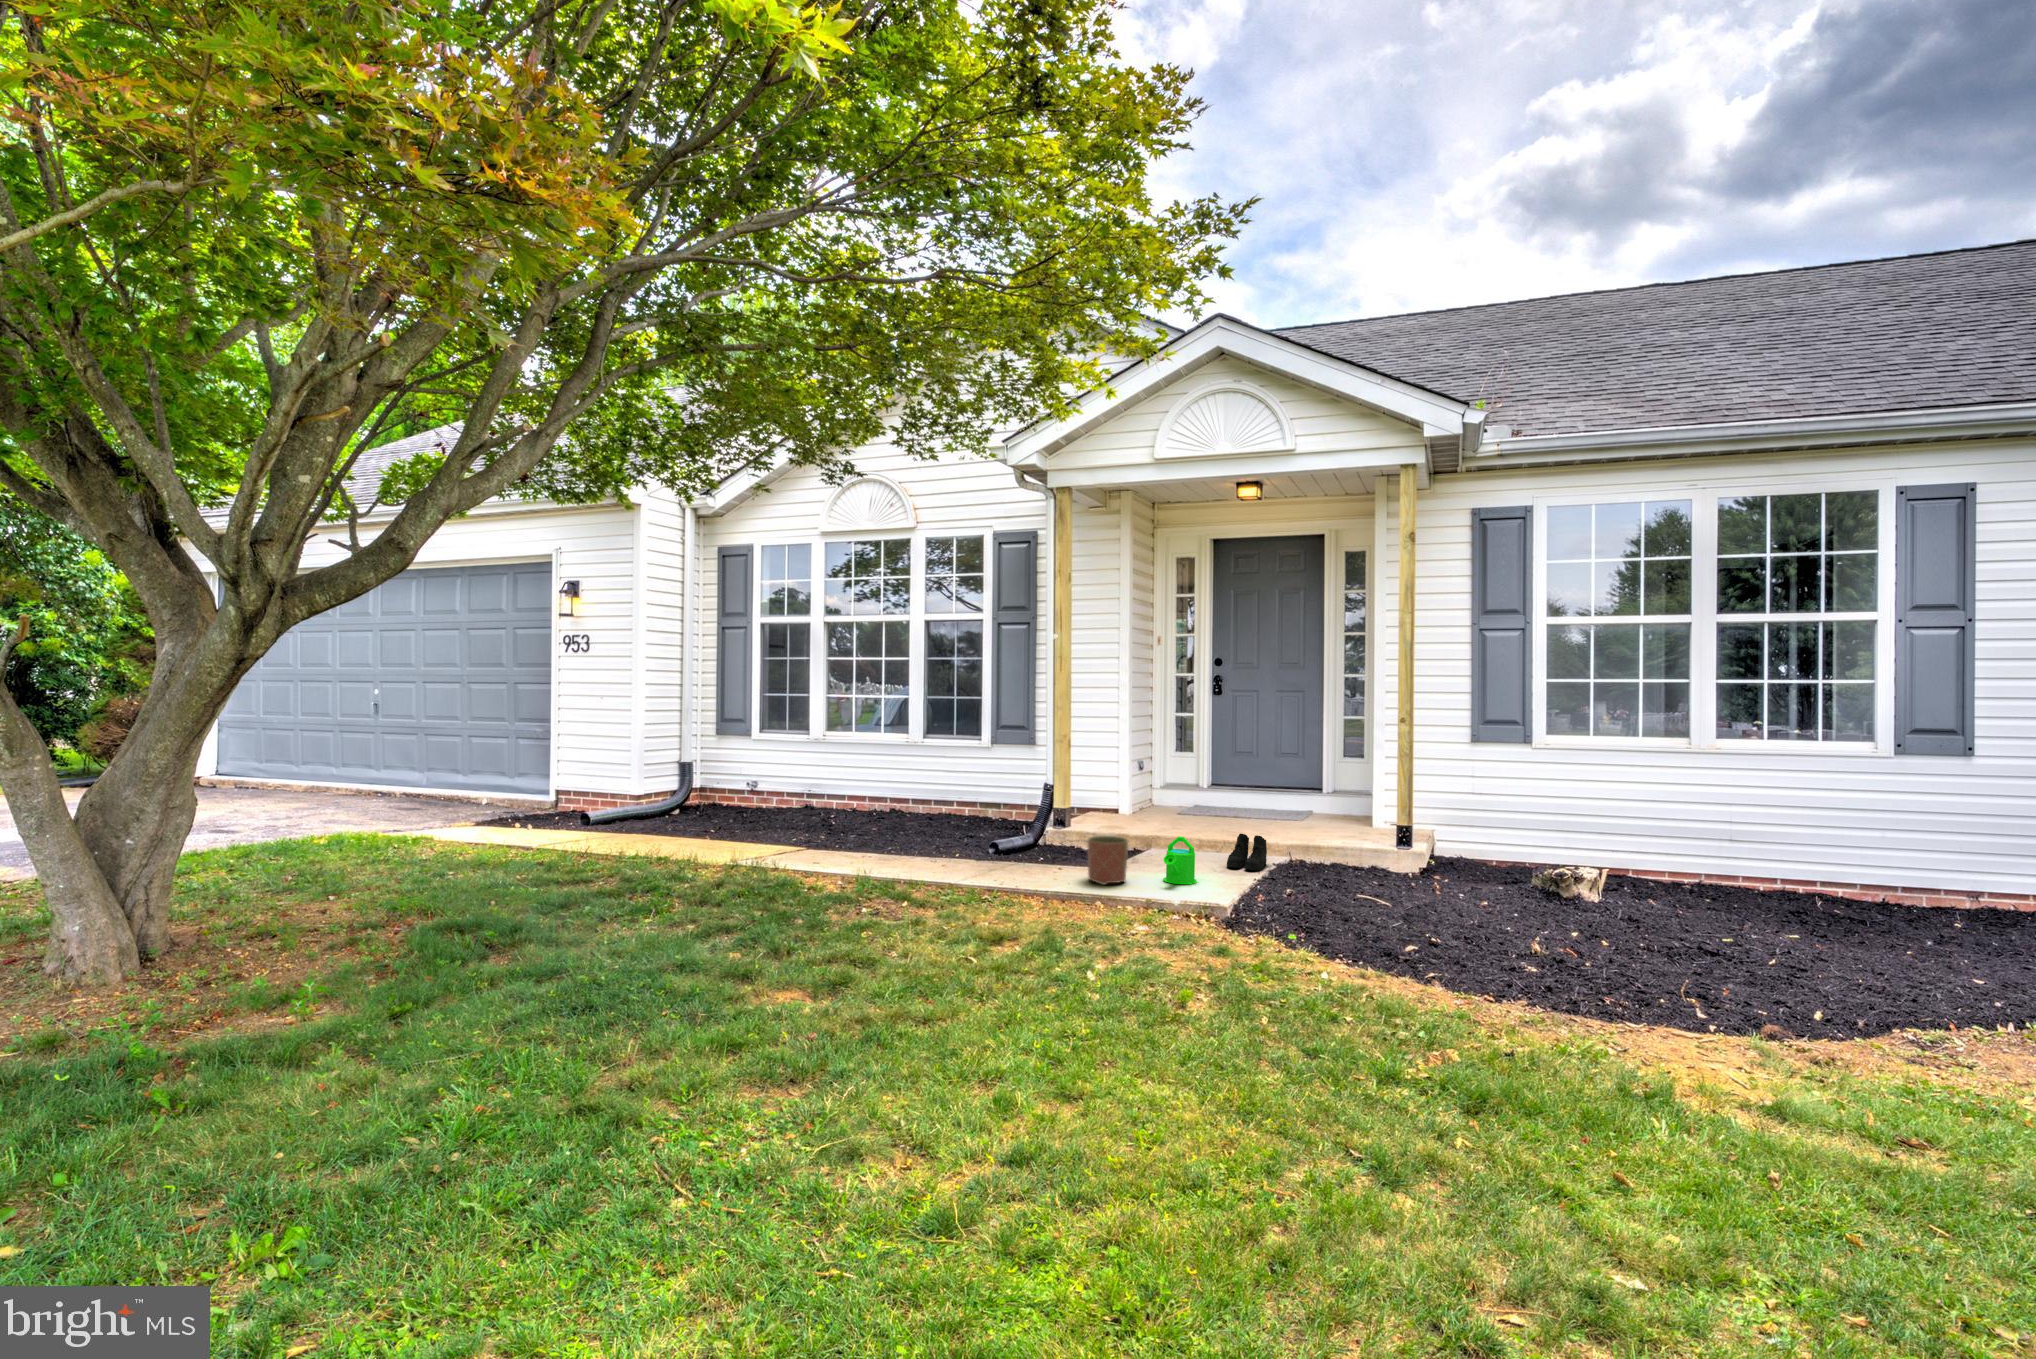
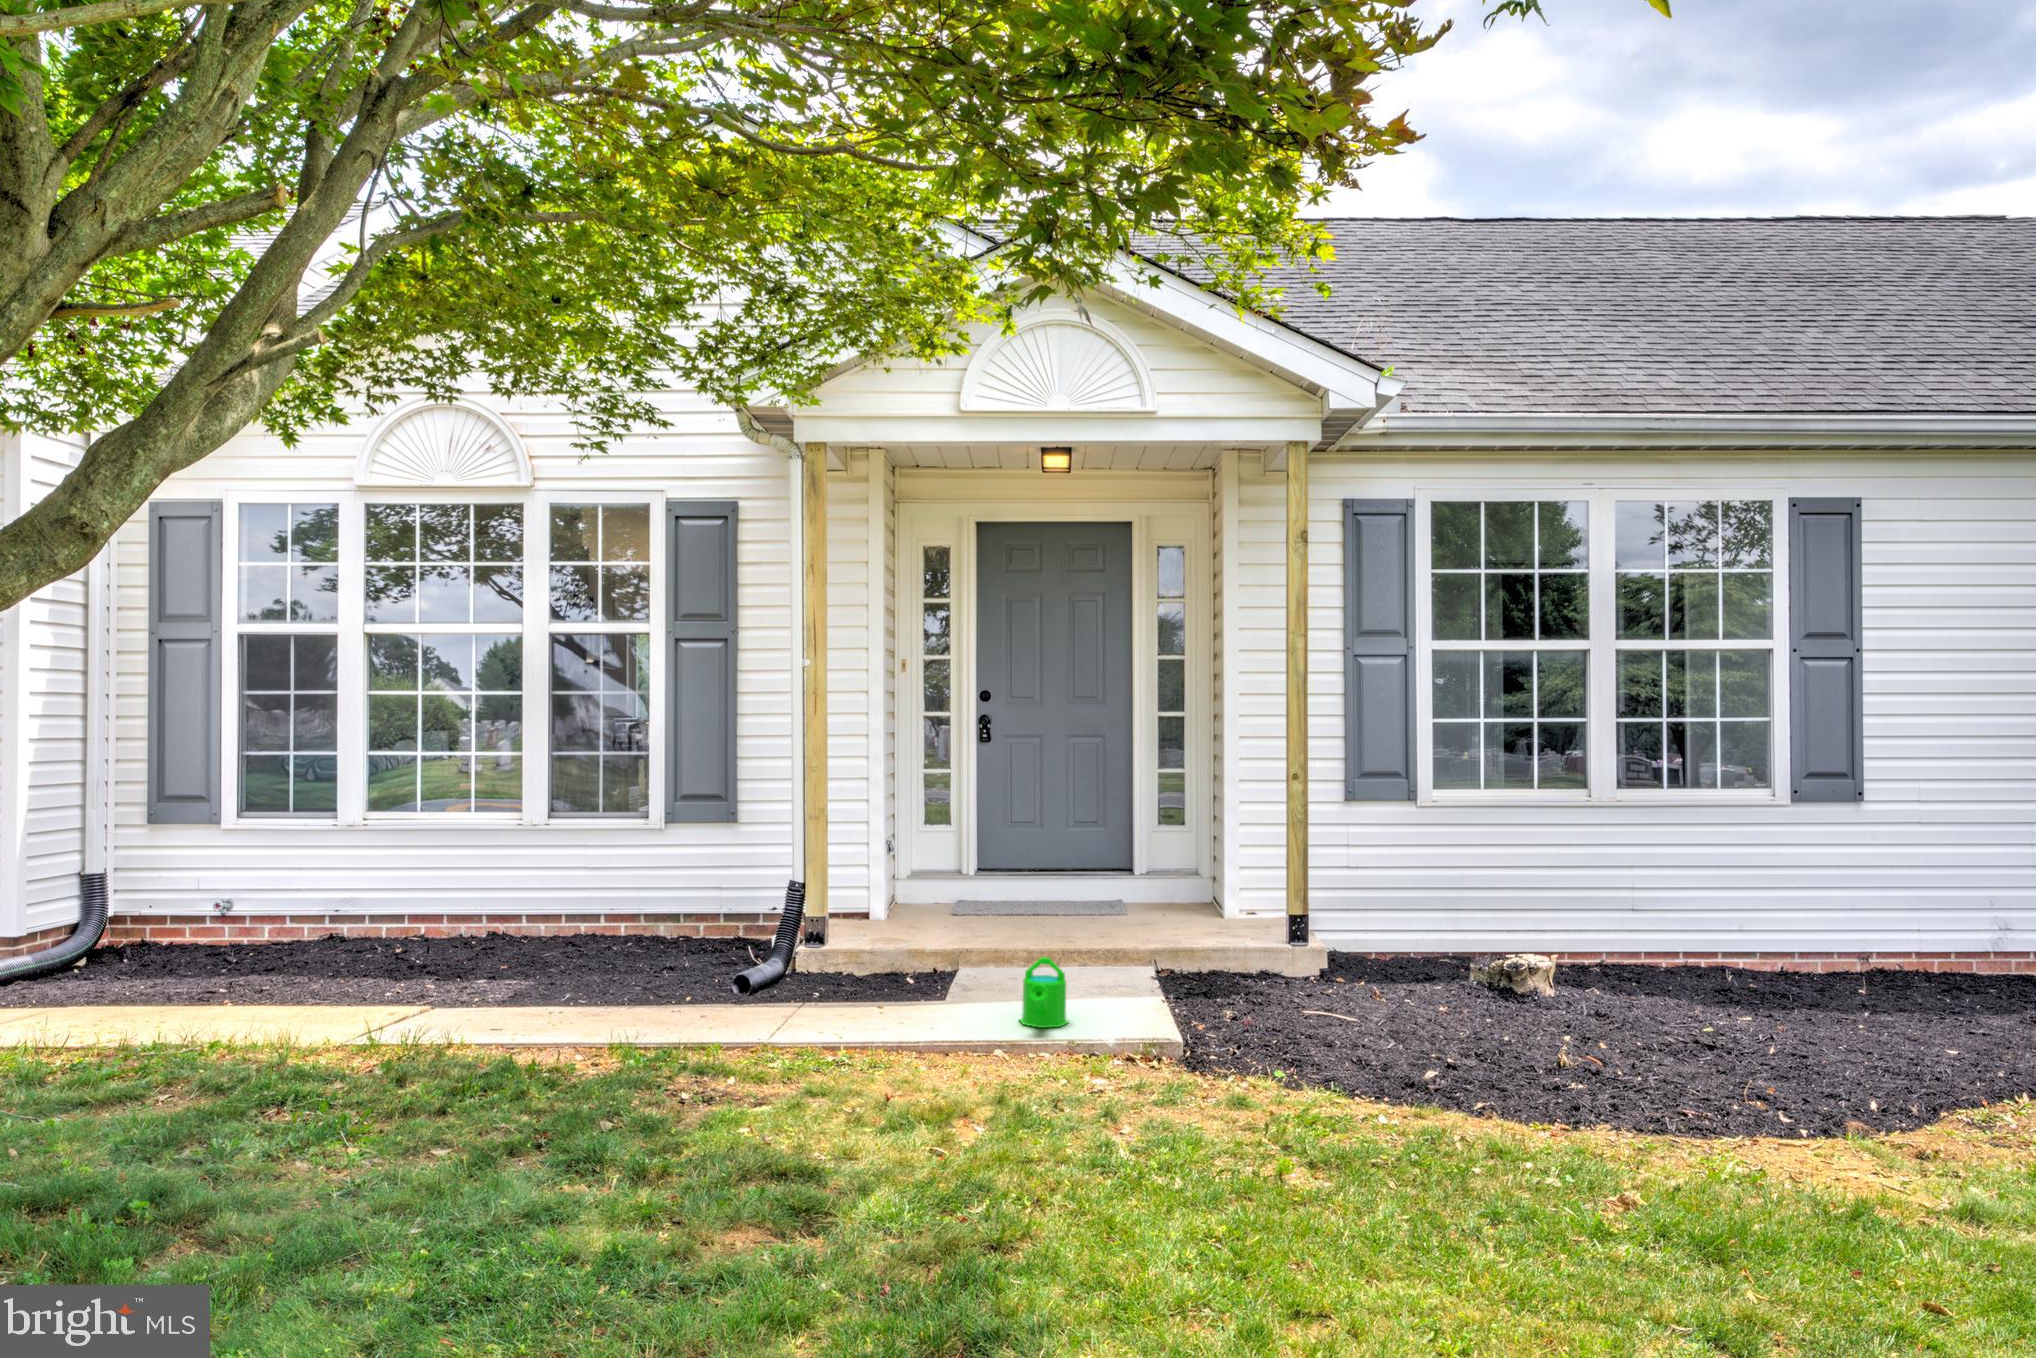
boots: present [1227,834,1267,871] -> none [1090,945,1139,997]
planter: present [1088,836,1128,885] -> none [914,963,975,1039]

